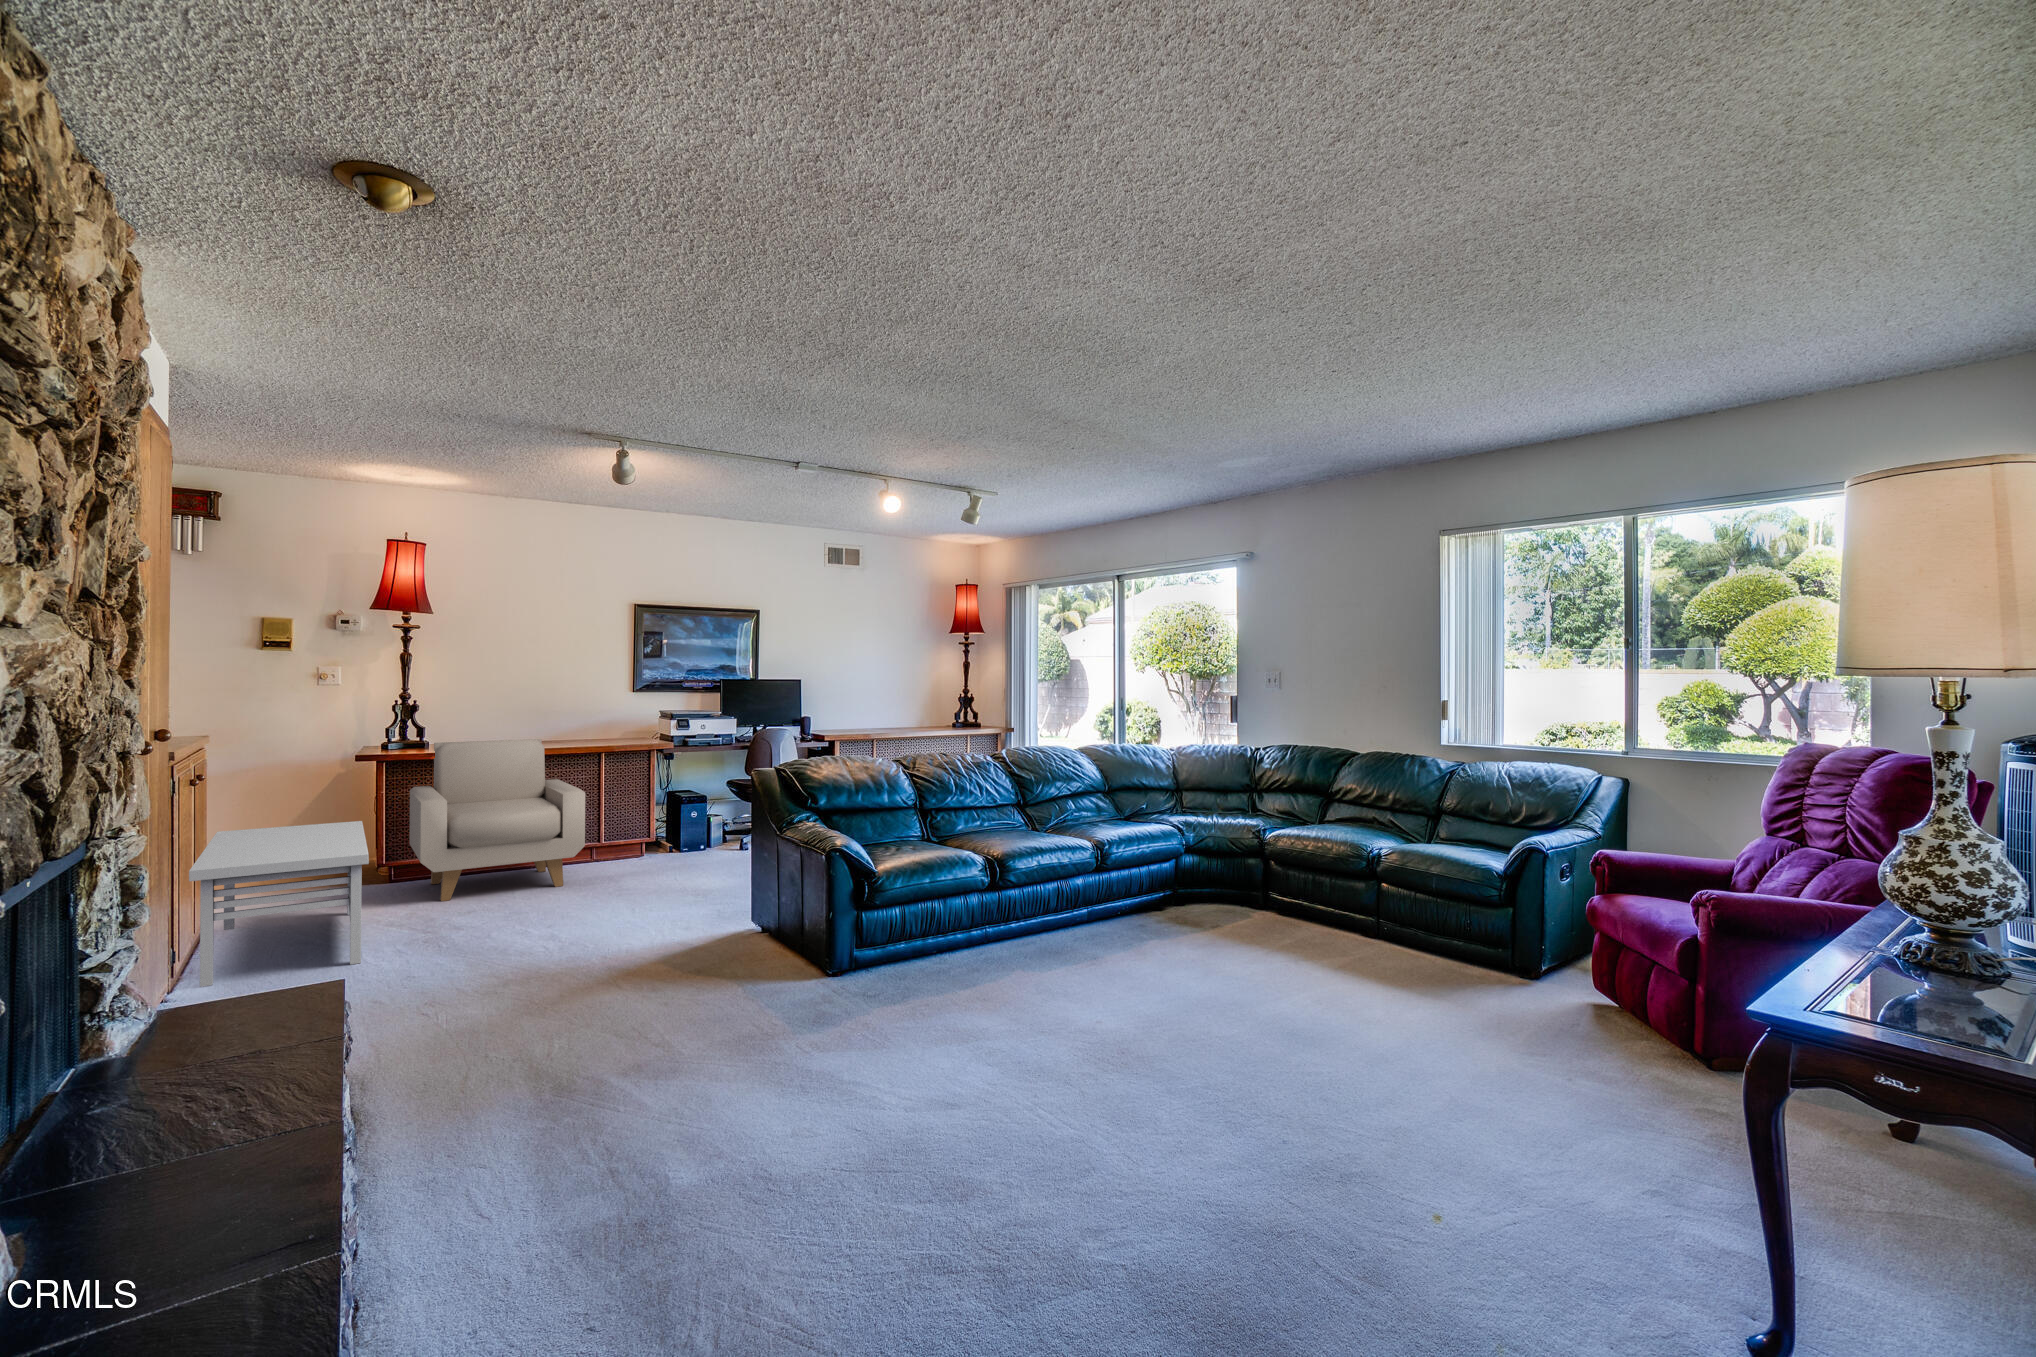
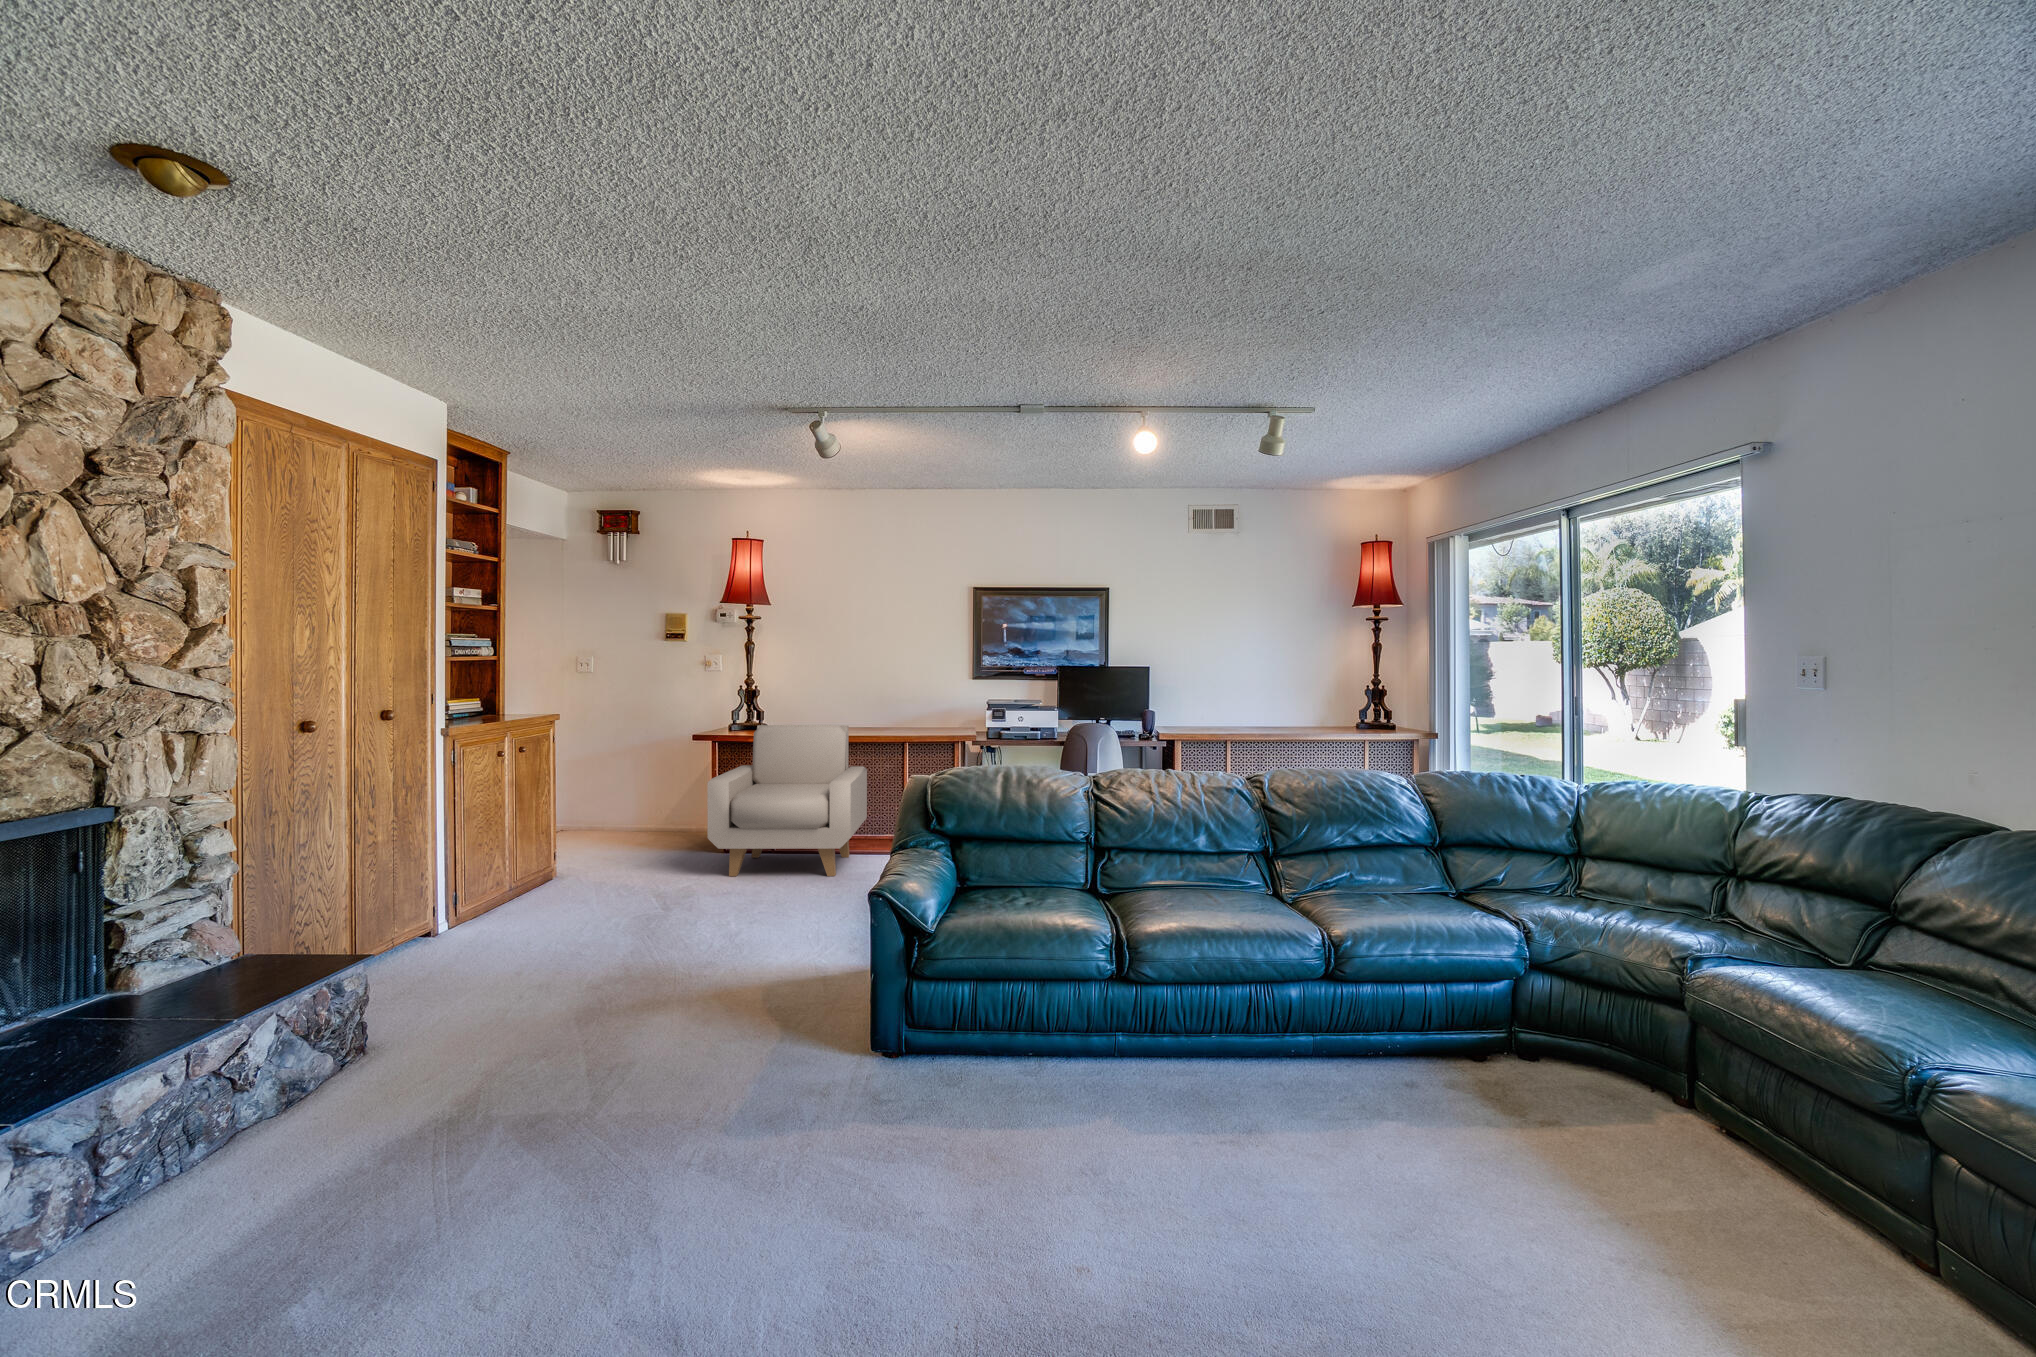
storage bench: present [189,821,369,987] -> none [455,794,667,930]

